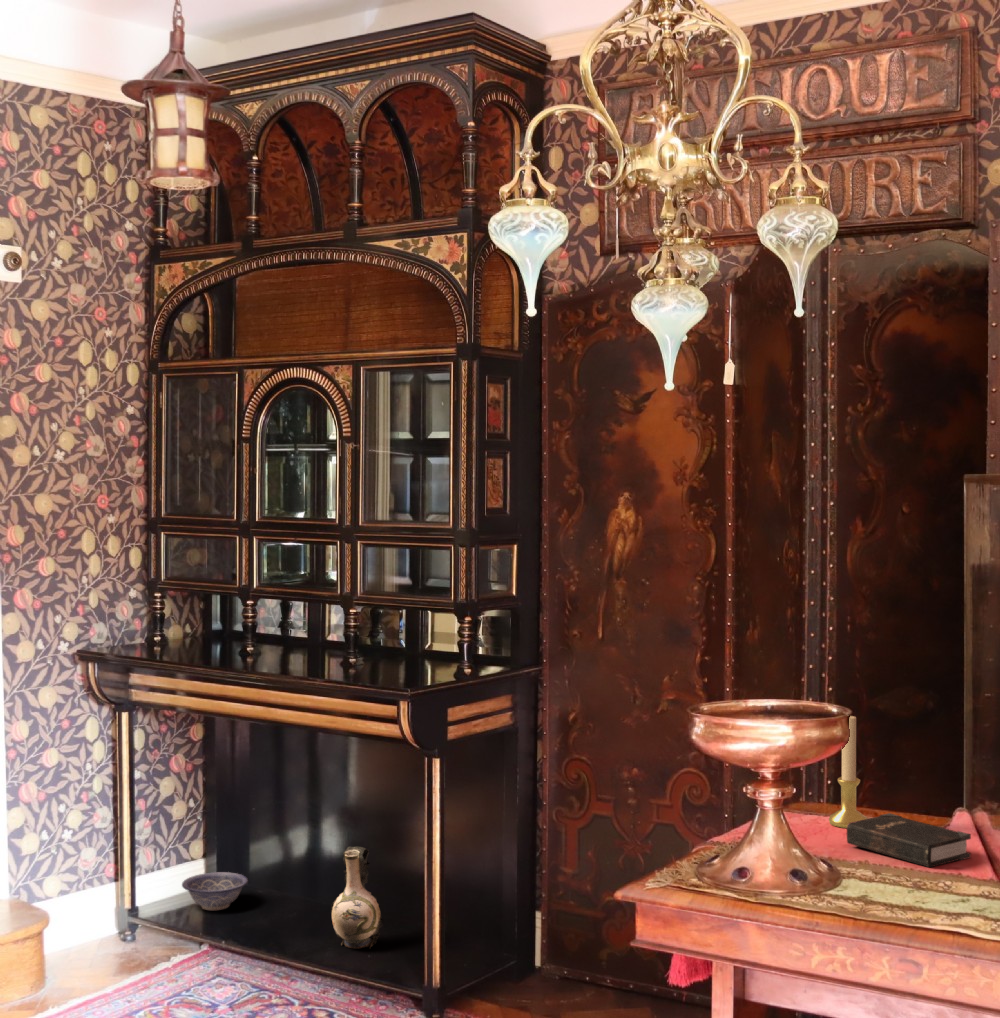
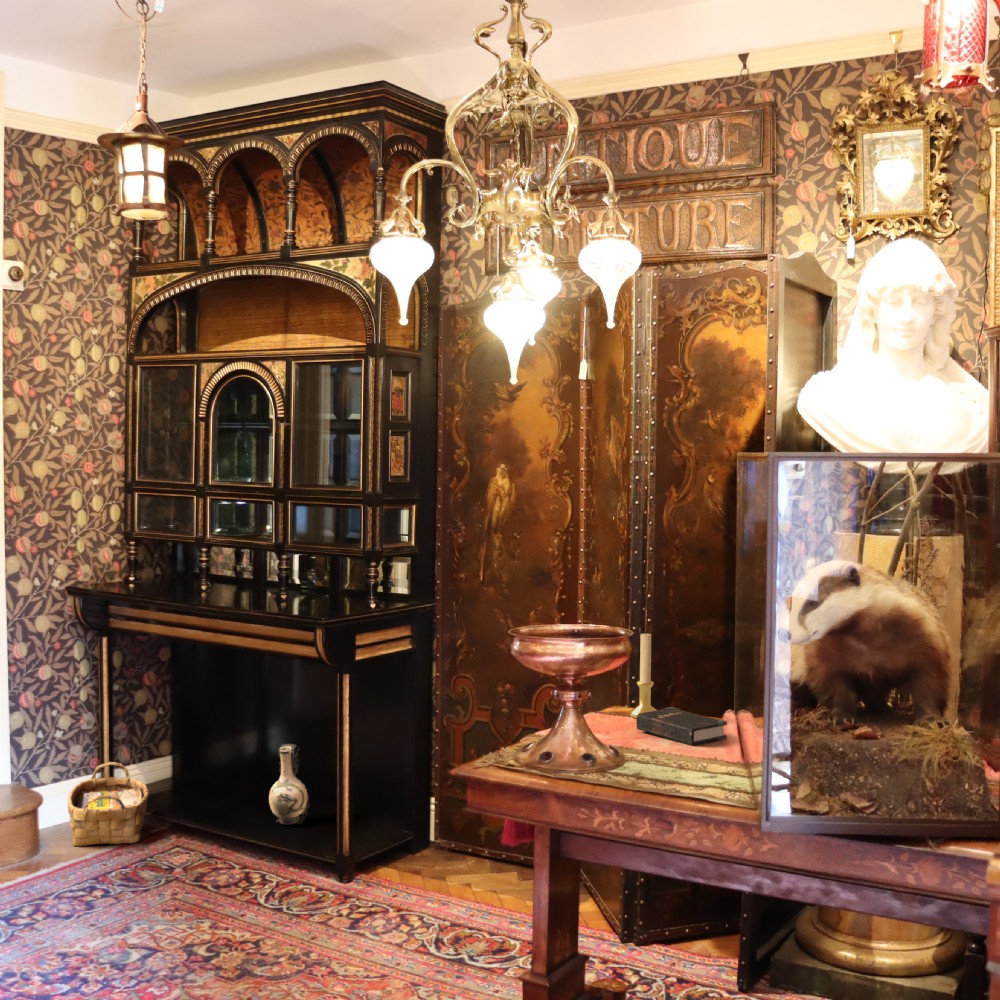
woven basket: none [82,869,181,976] -> present [68,762,149,846]
decorative bowl: present [182,872,248,911] -> none [152,766,207,796]

